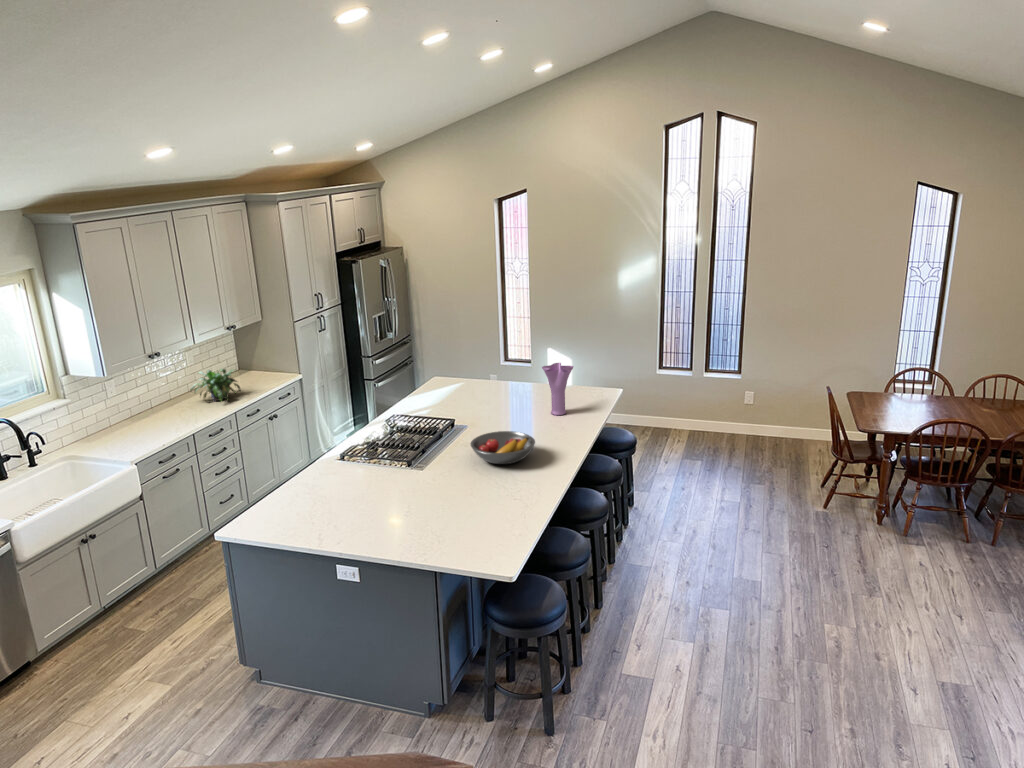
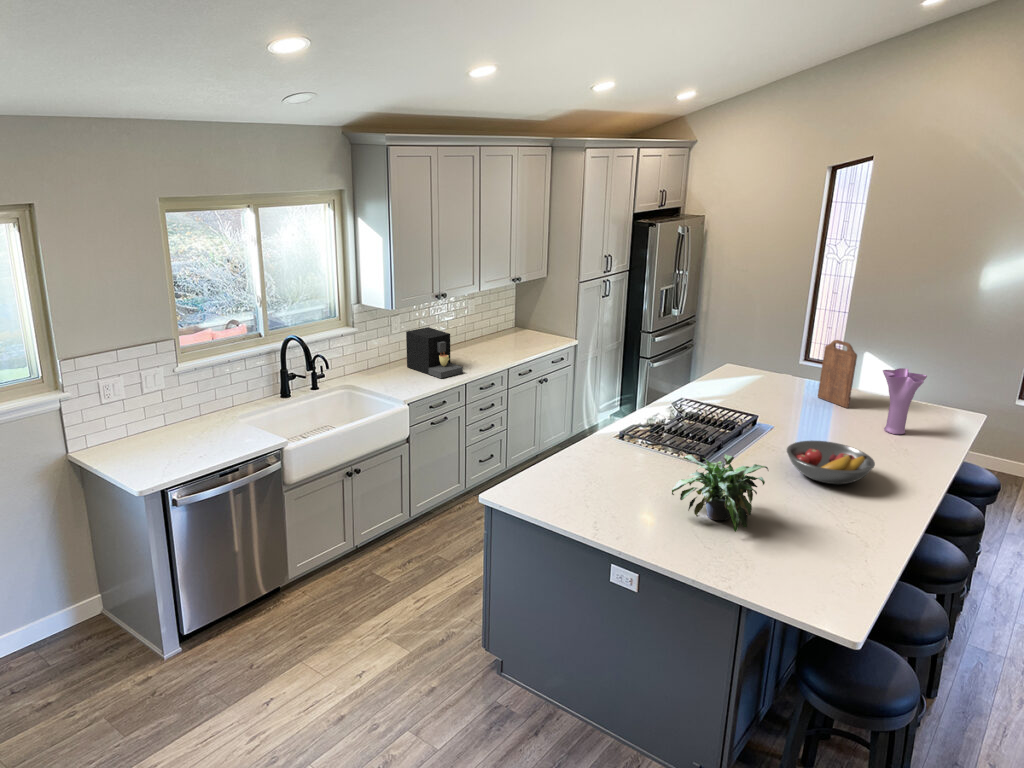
cutting board: none [501,346,526,400] -> present [818,340,857,408]
potted plant: present [190,369,240,402] -> present [672,454,768,532]
coffee maker: none [125,385,190,432] -> present [406,327,463,378]

